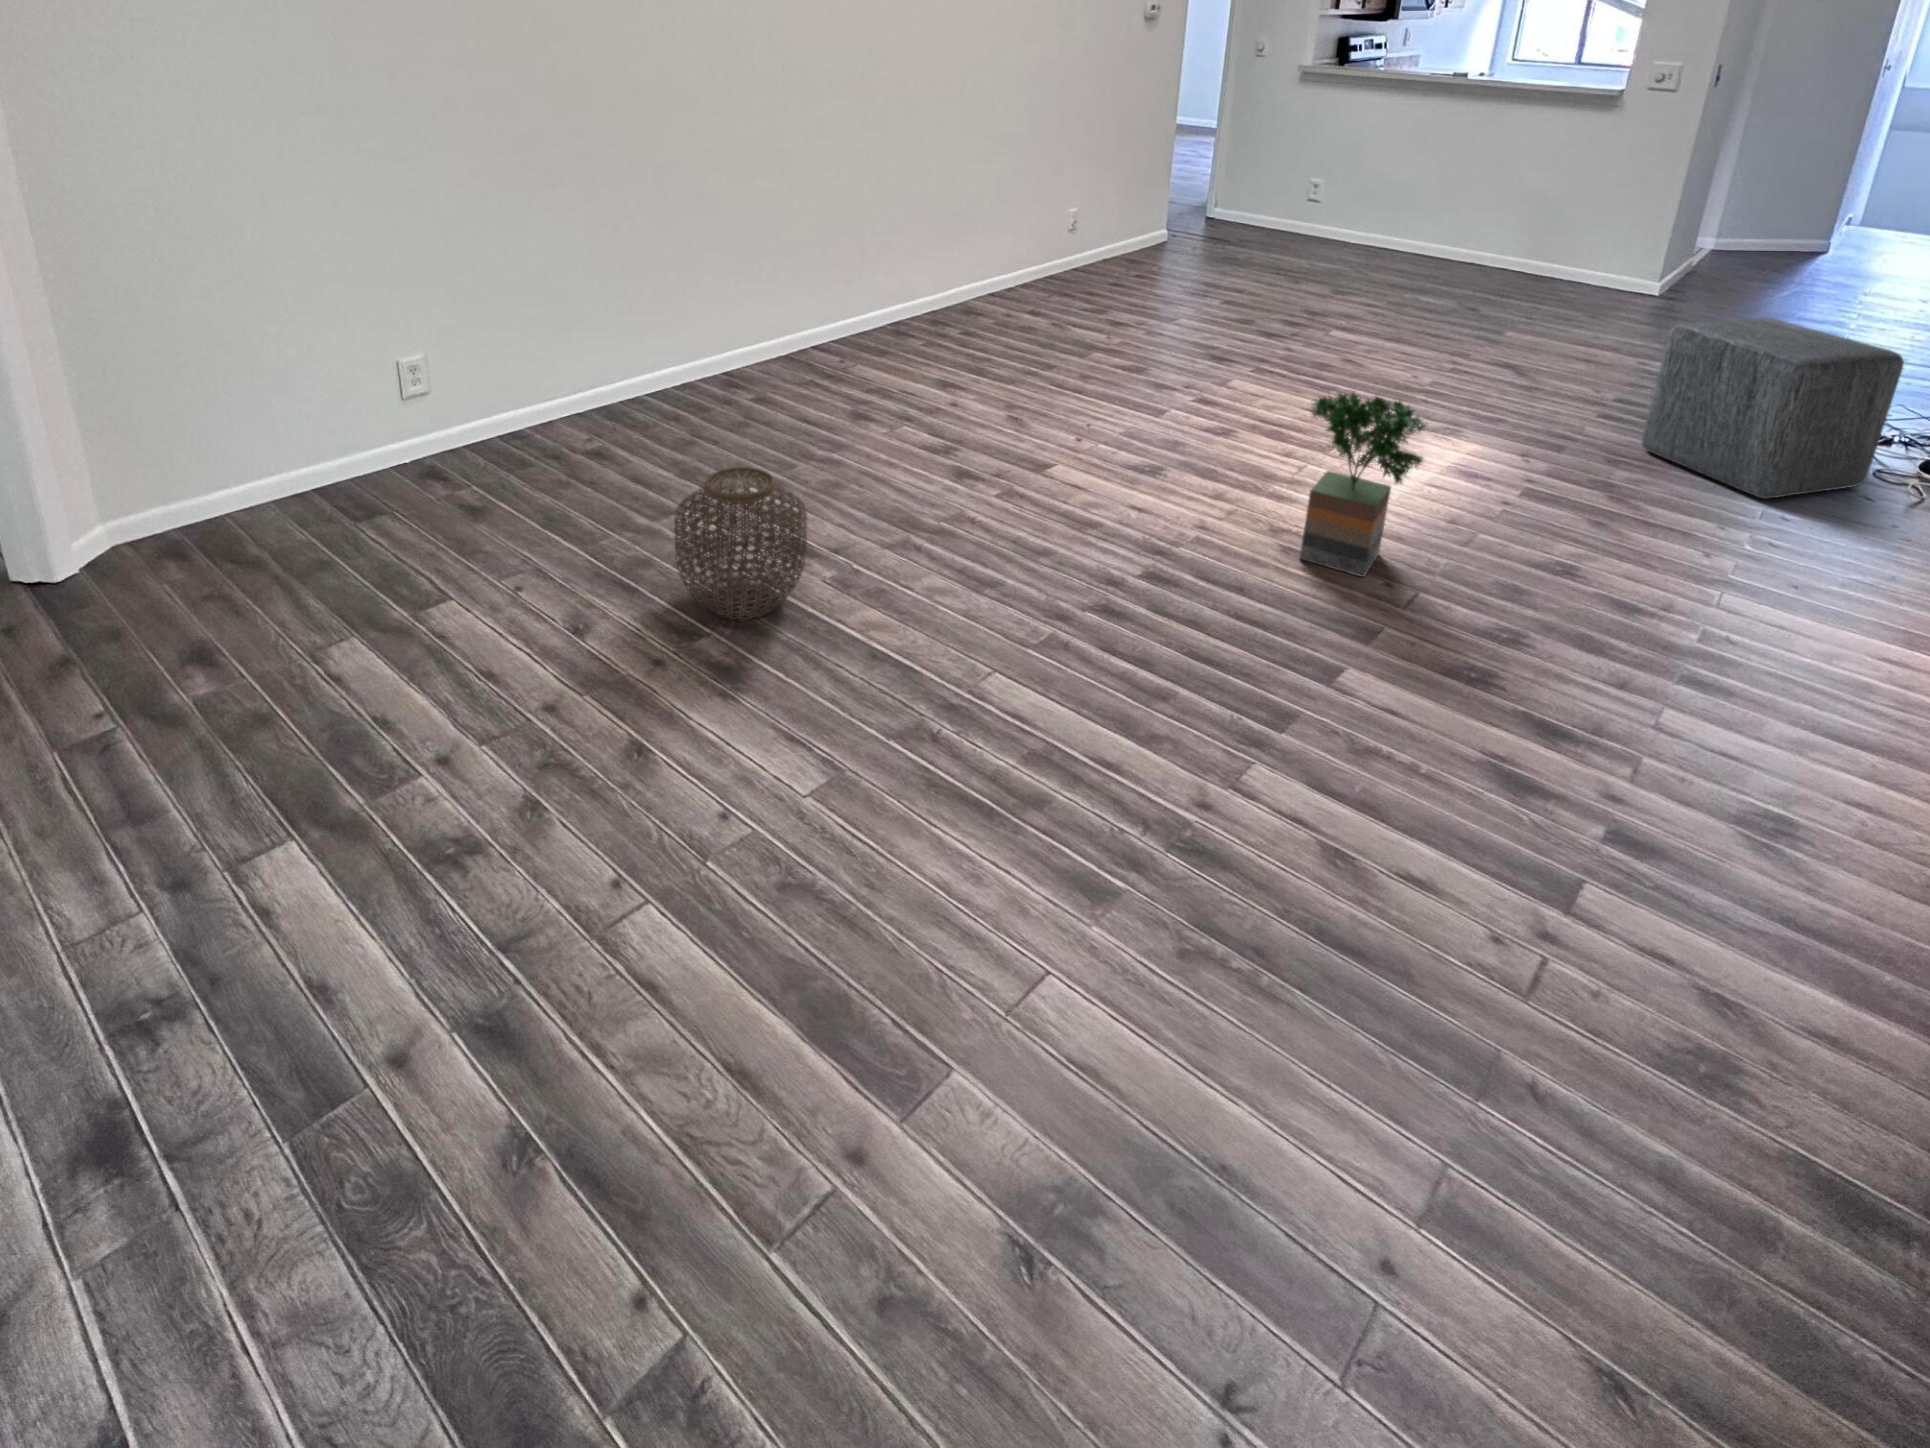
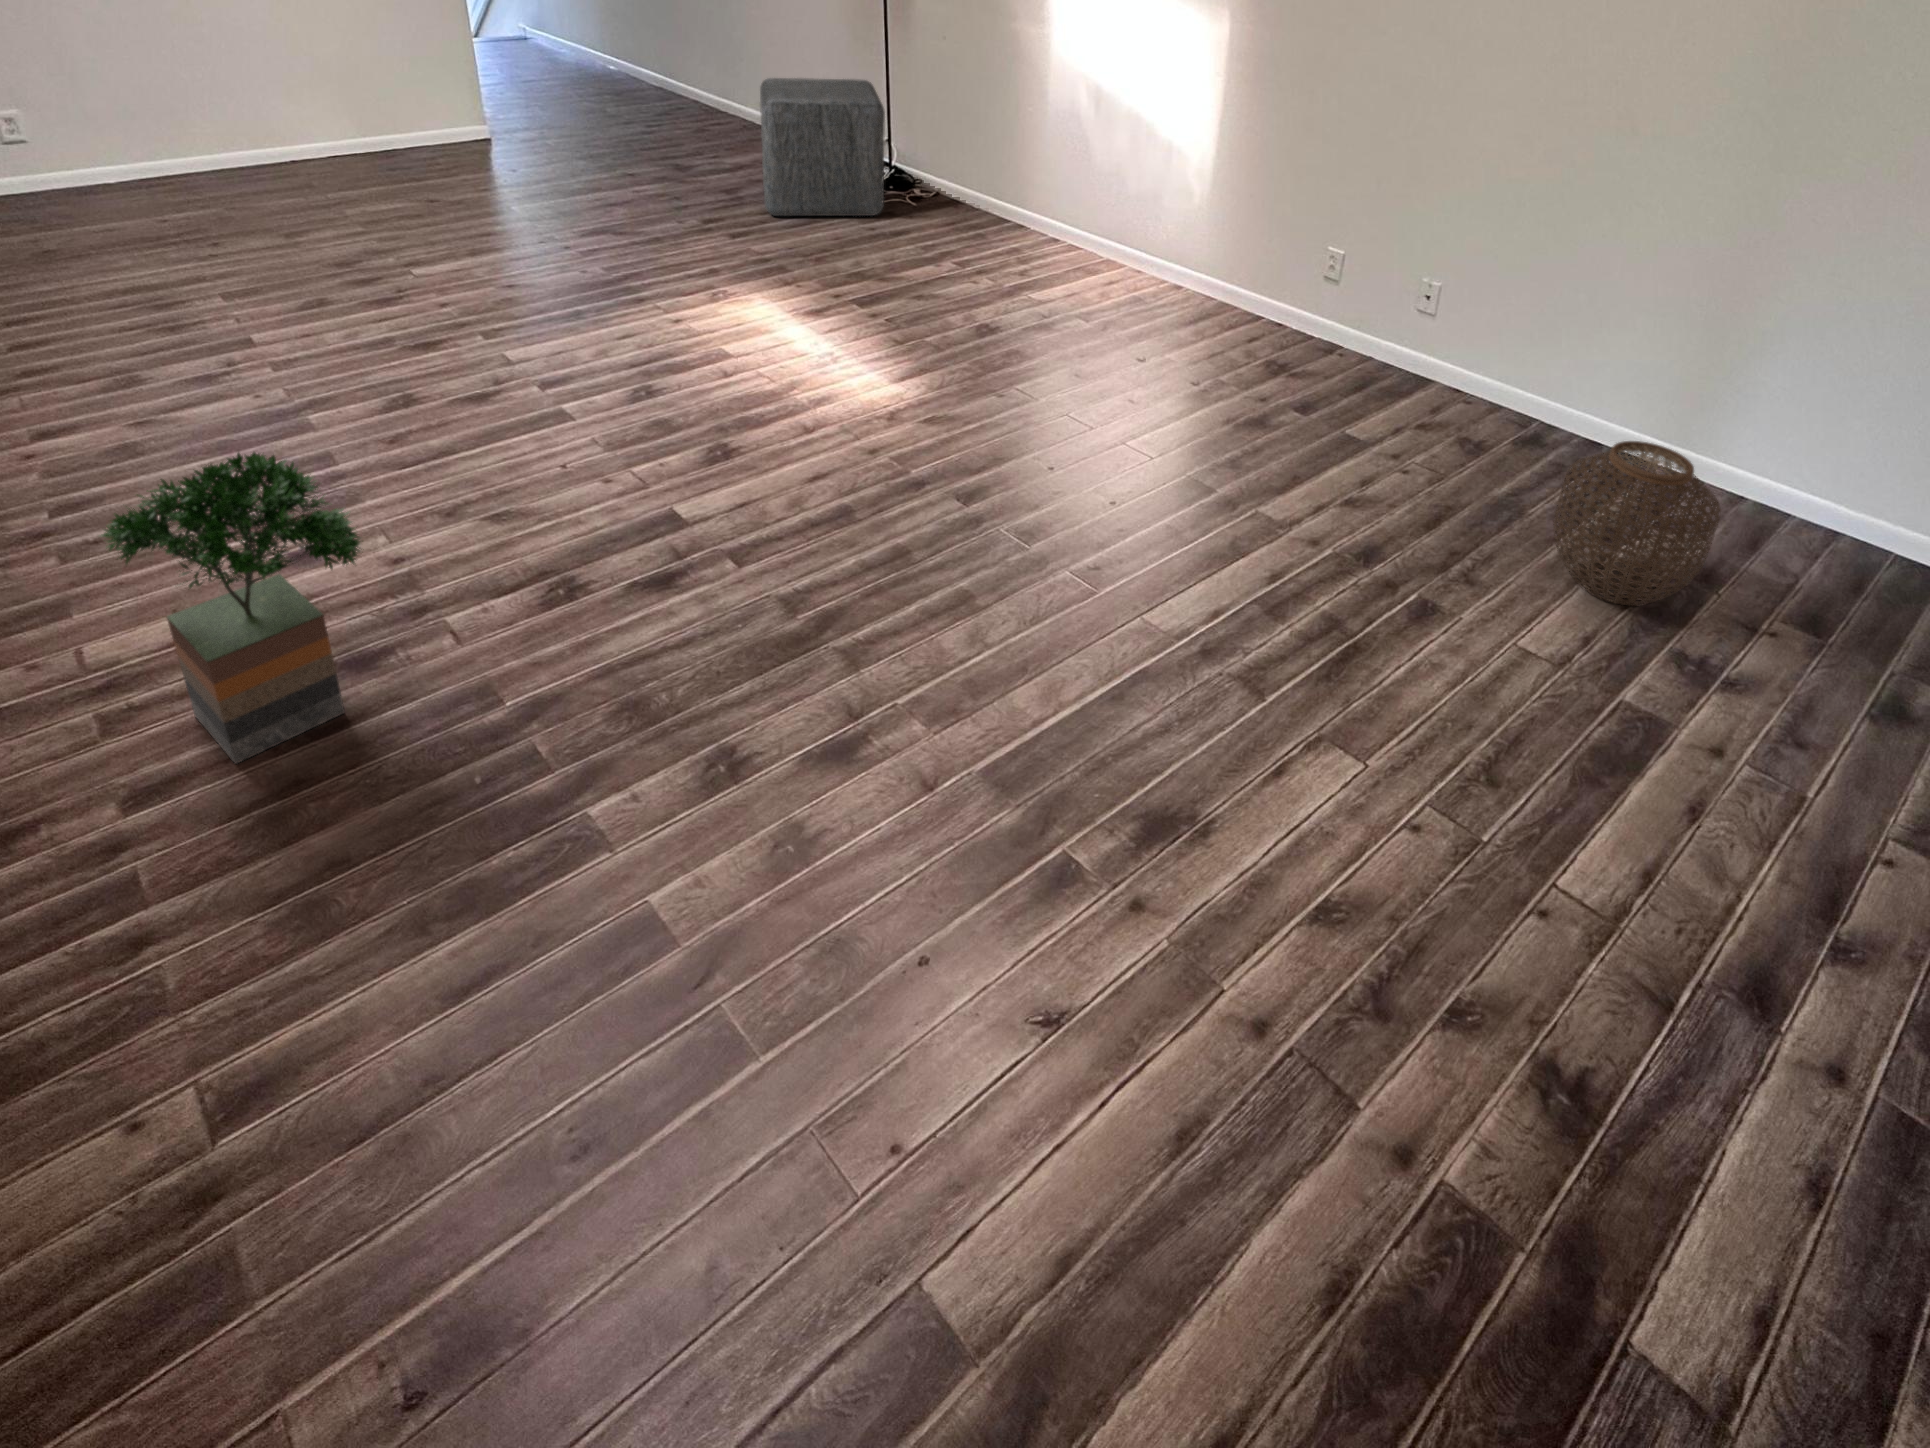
potted tree: present [1300,392,1426,577] -> present [102,452,360,763]
woven basket: present [674,467,807,619] -> present [1553,441,1721,606]

